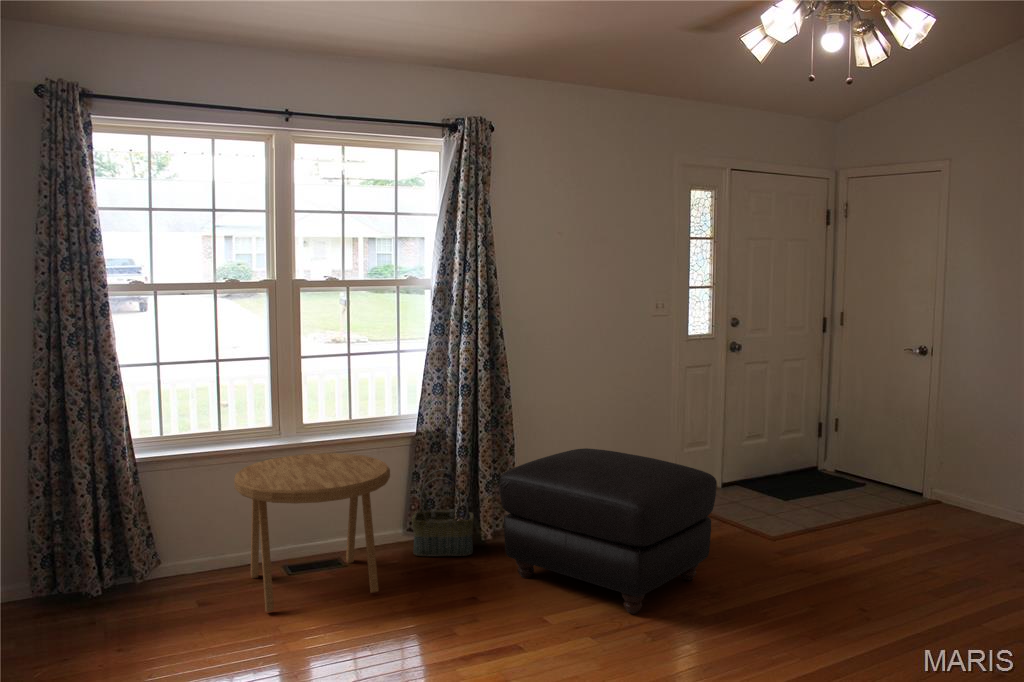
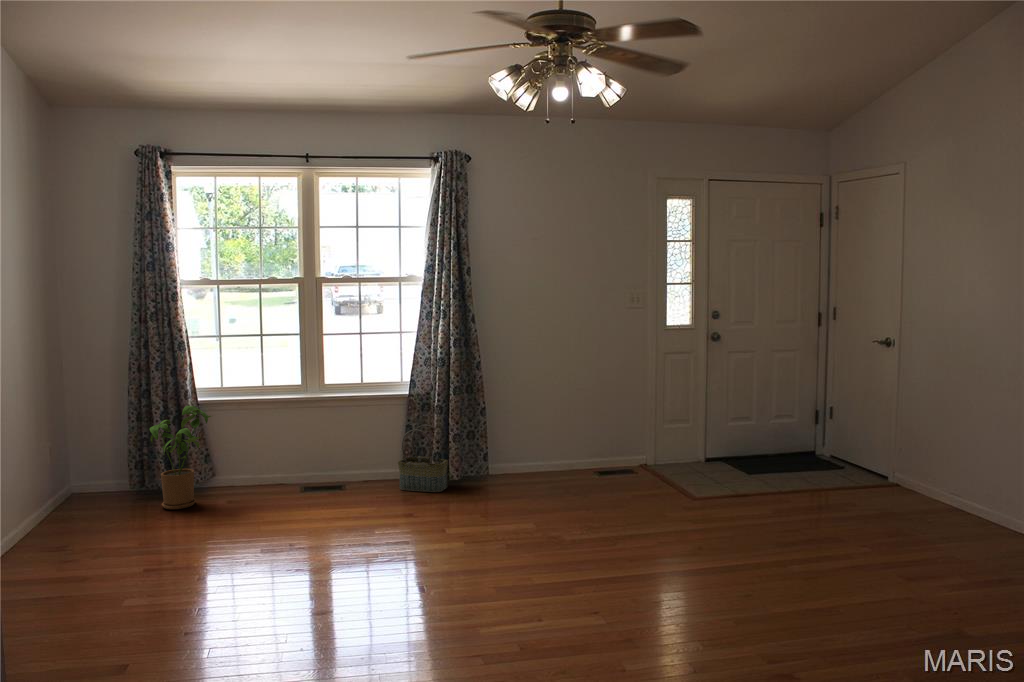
ottoman: present [499,448,717,614] -> none [446,412,615,538]
side table: present [234,453,390,612] -> none [252,407,367,513]
house plant: none [74,467,164,621] -> present [150,406,211,509]

